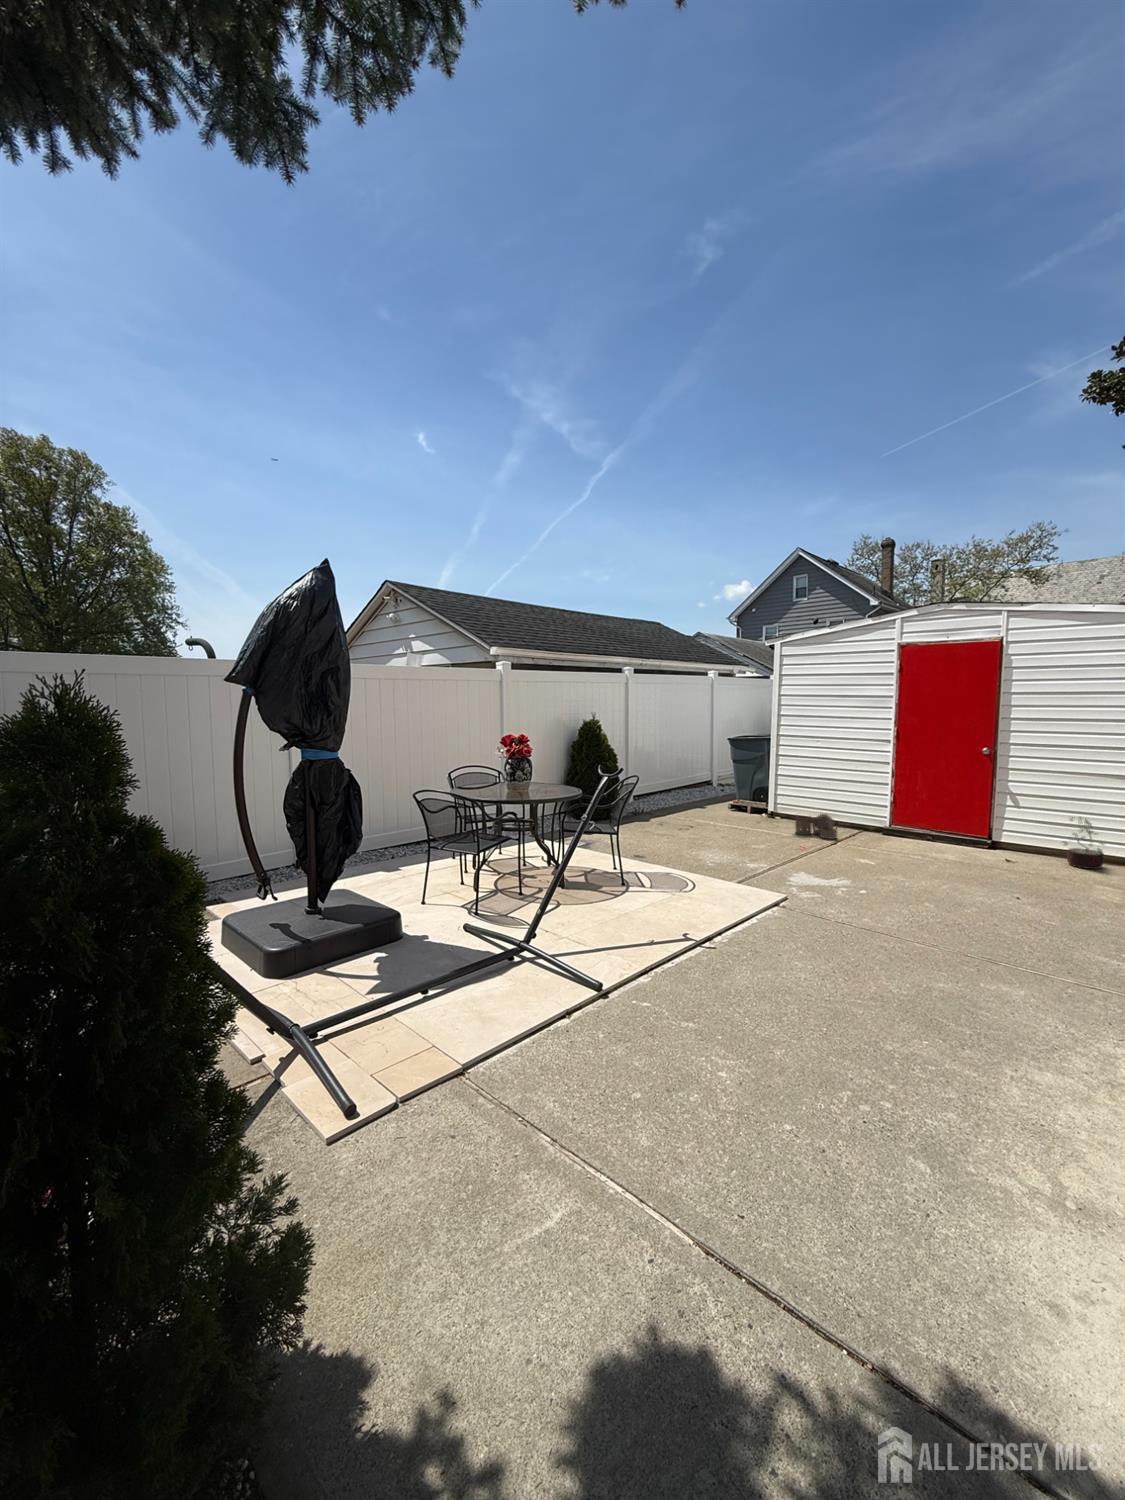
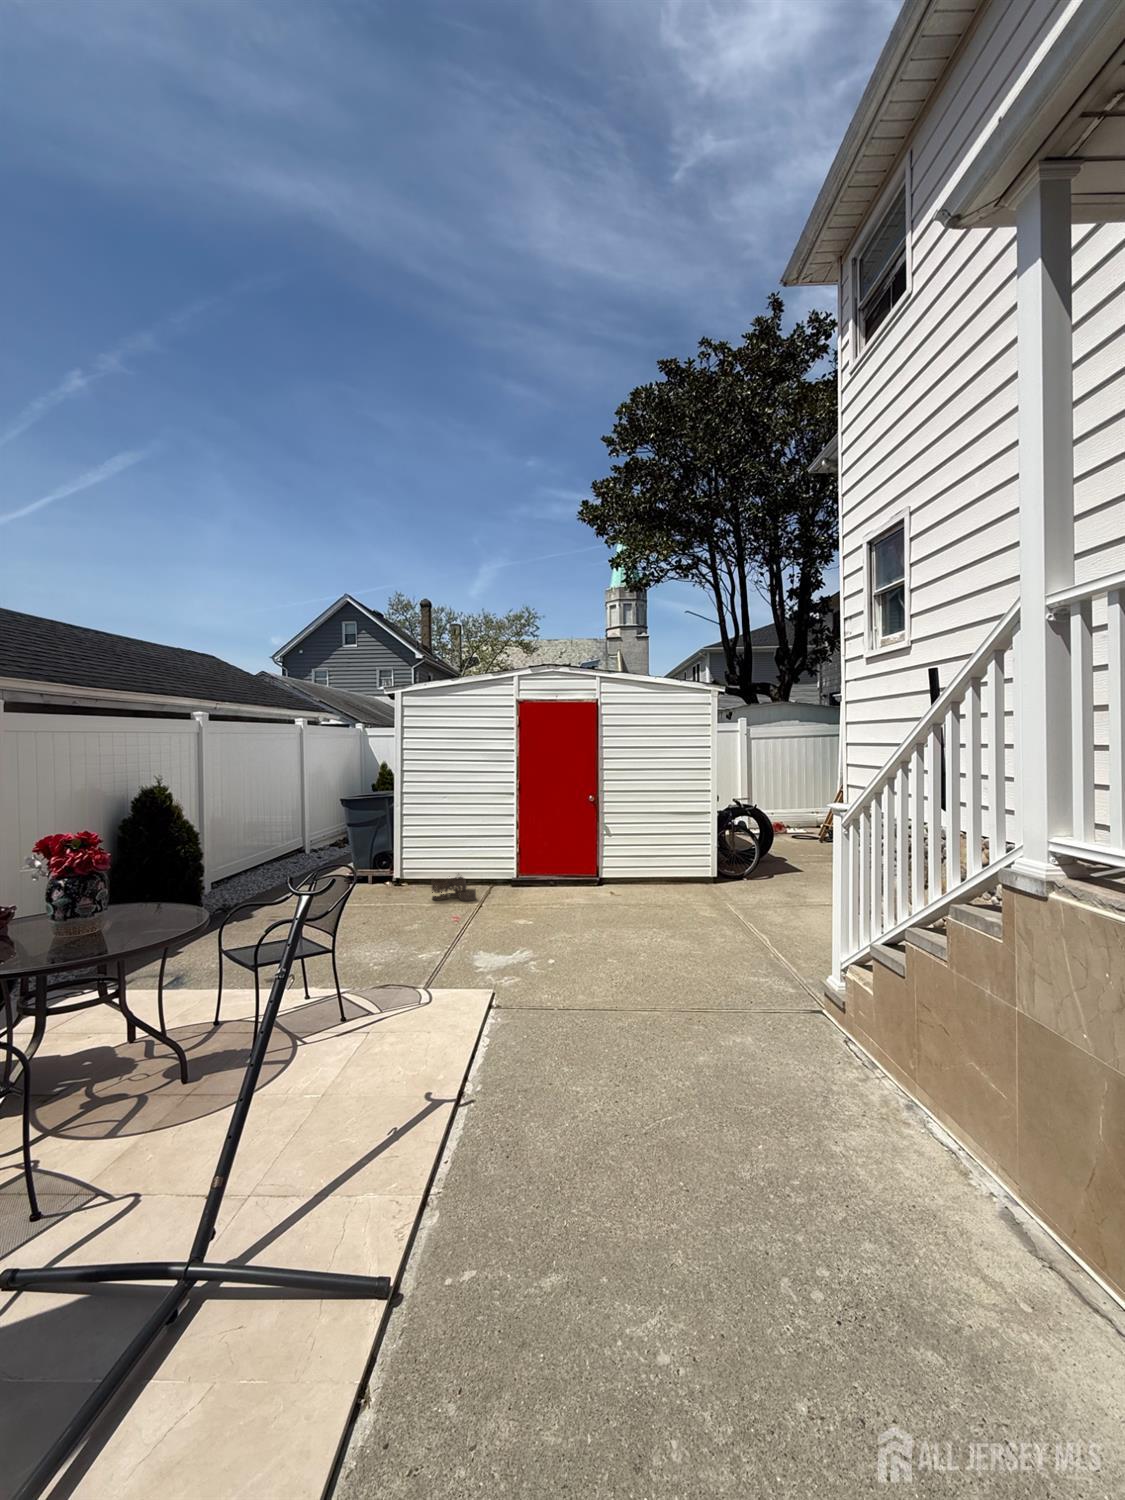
decorative plant: present [1063,817,1104,869] -> none [648,847,677,890]

